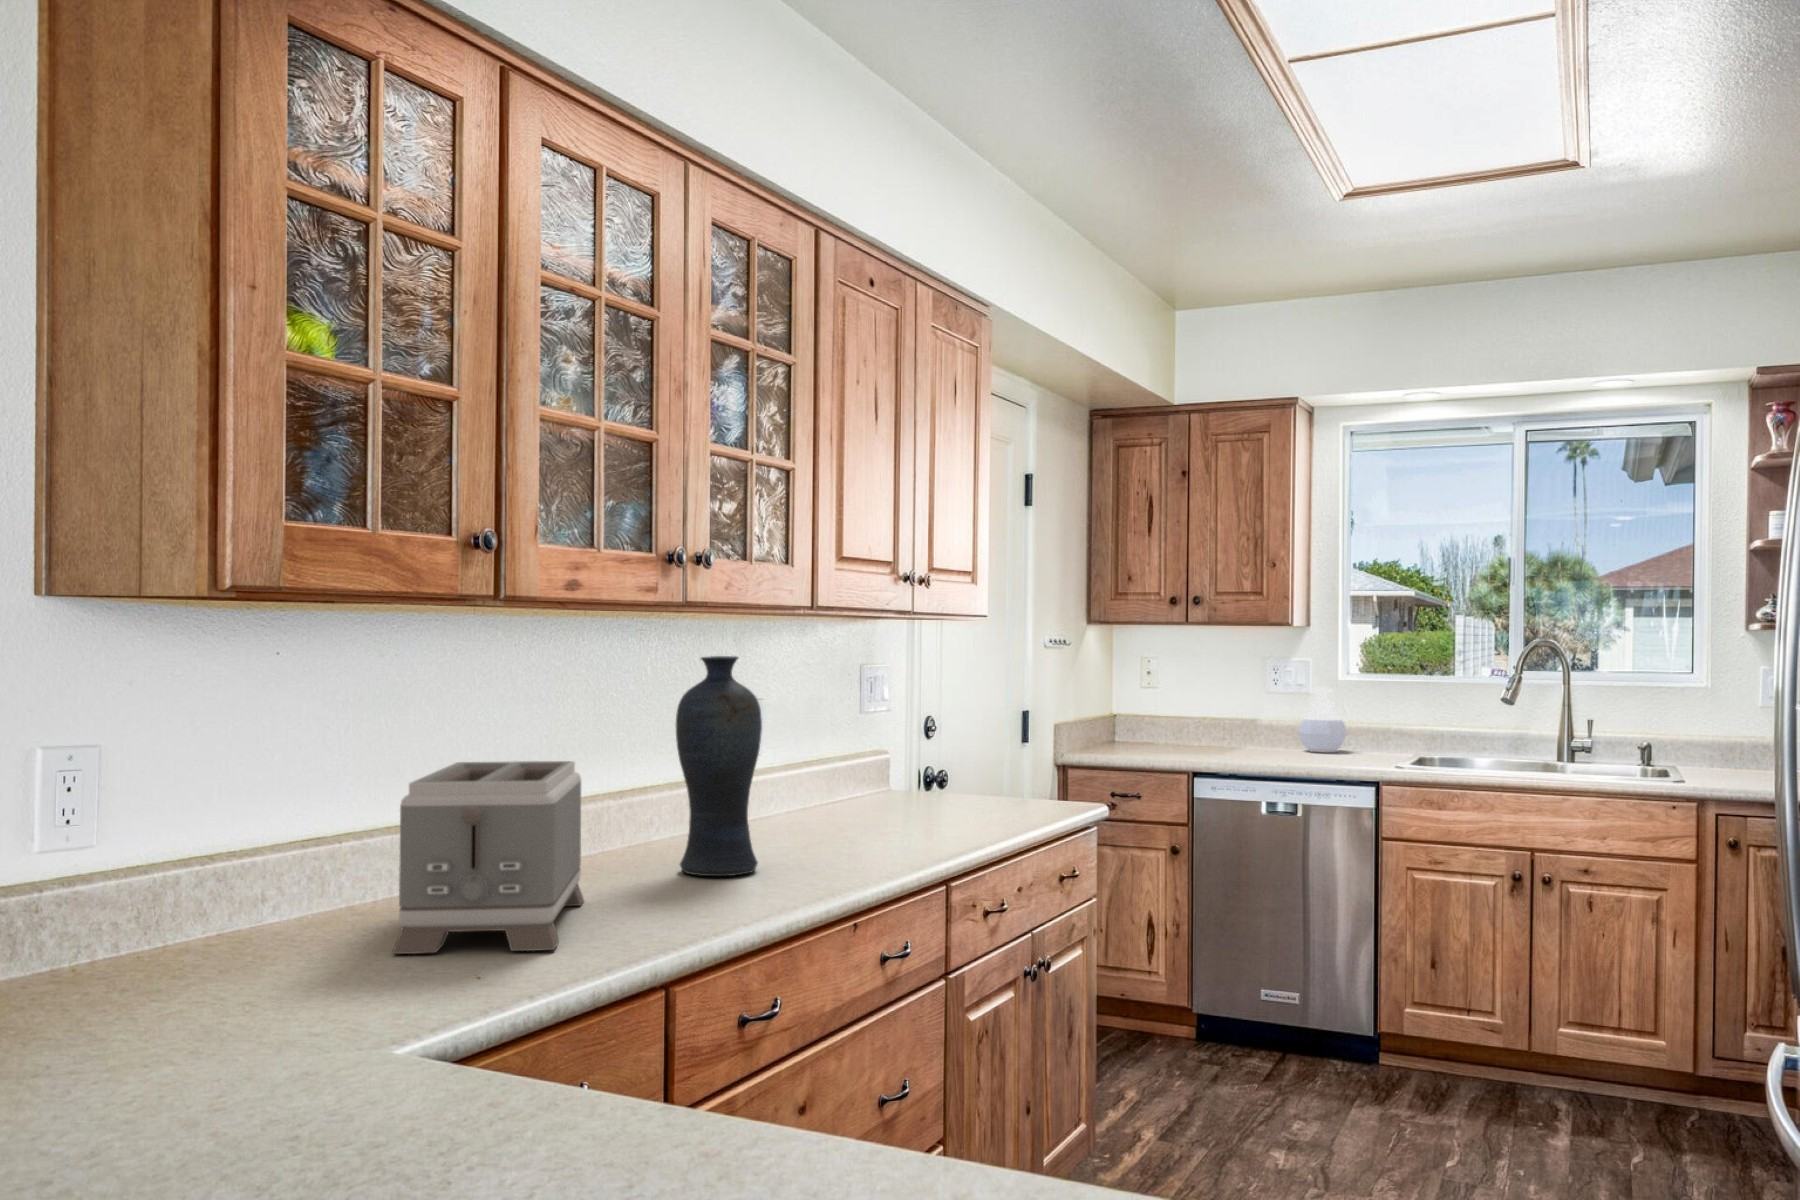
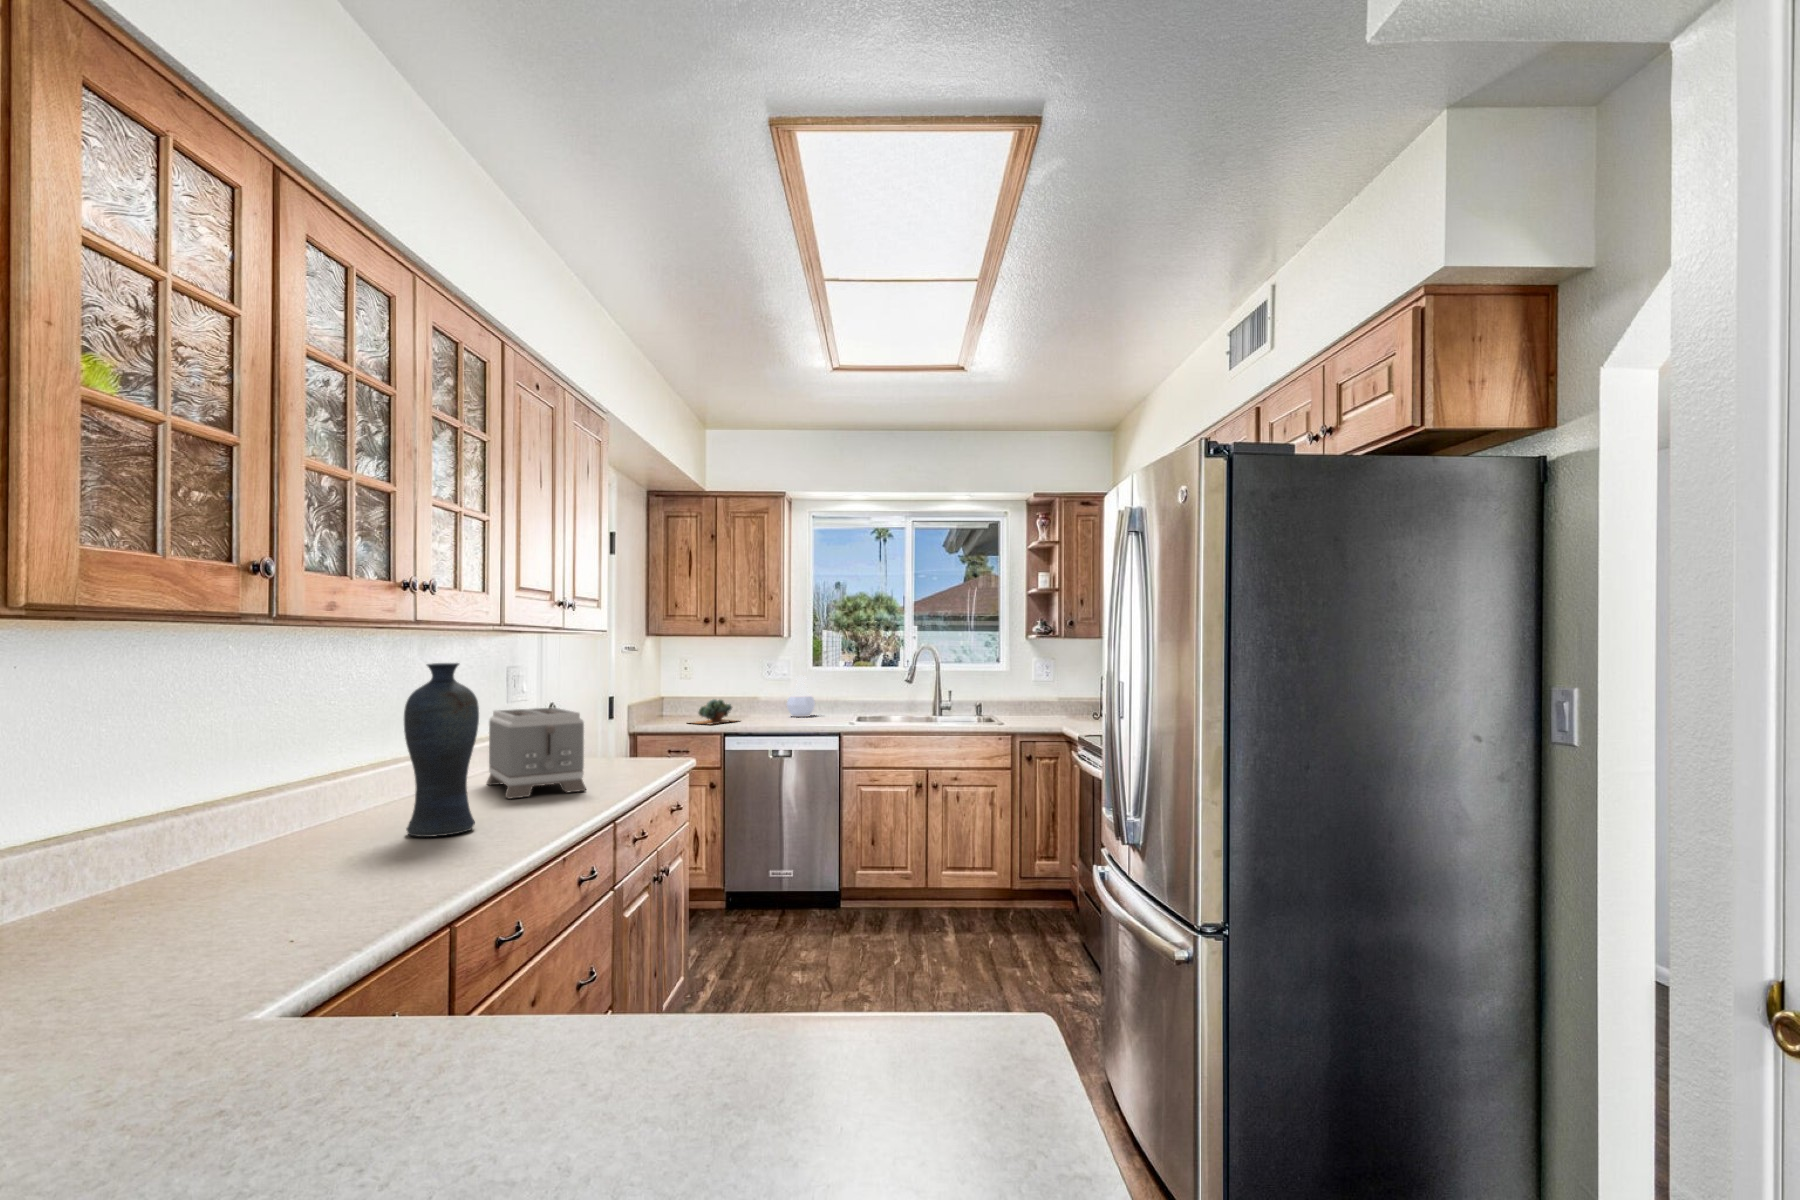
succulent plant: none [1137,717,1223,756] -> present [692,699,735,724]
toaster: present [392,761,584,954] -> present [487,708,586,799]

